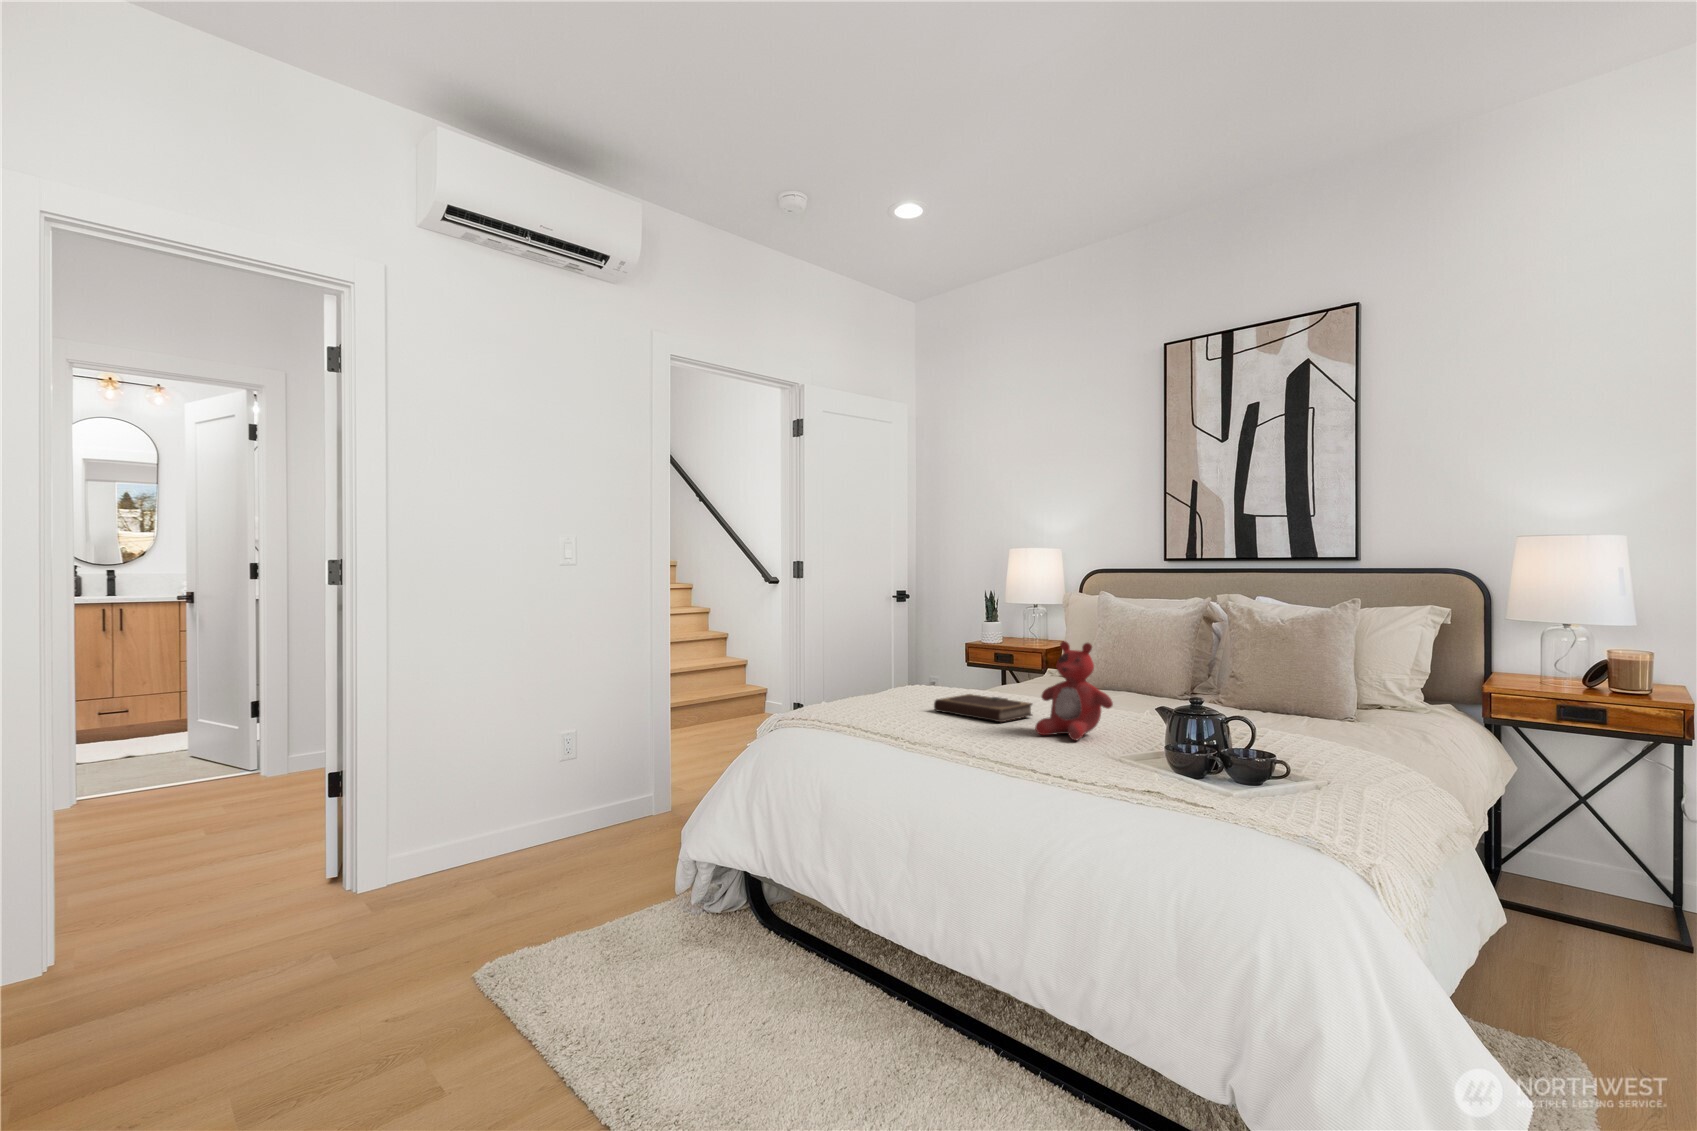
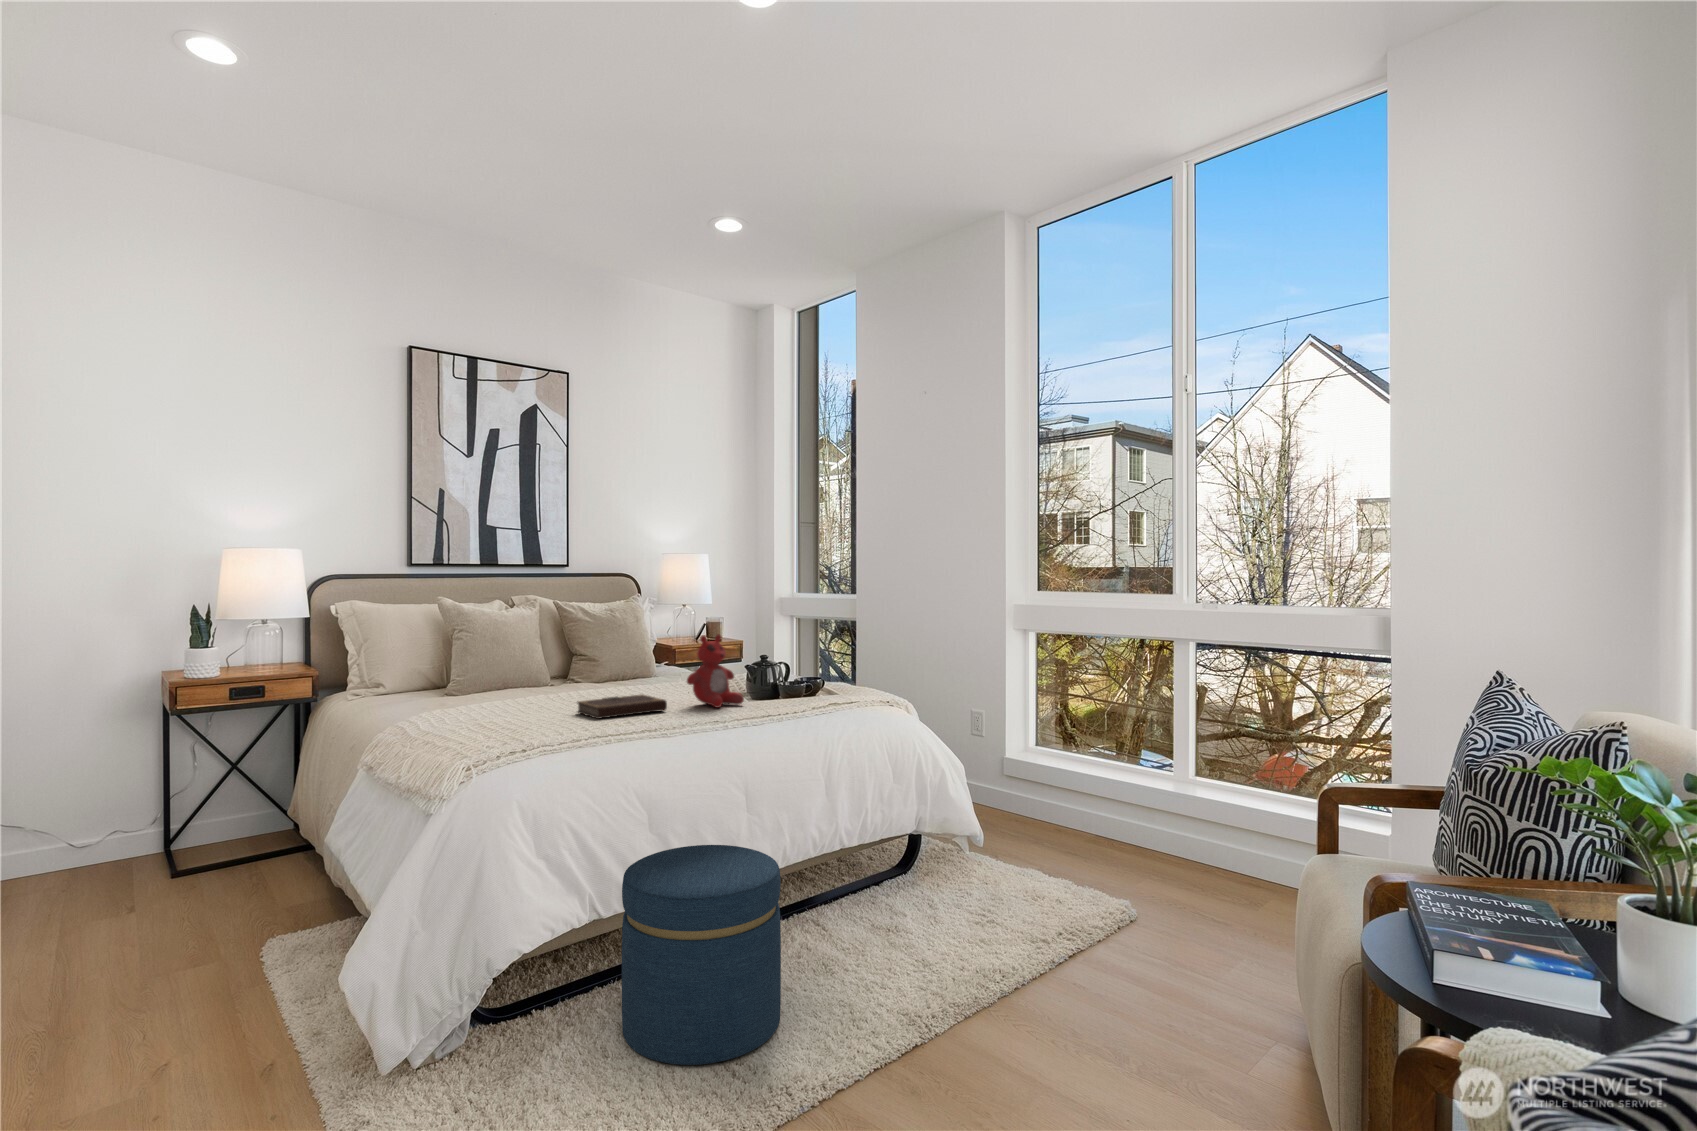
ottoman: none [630,824,788,1047] -> present [622,845,781,1065]

